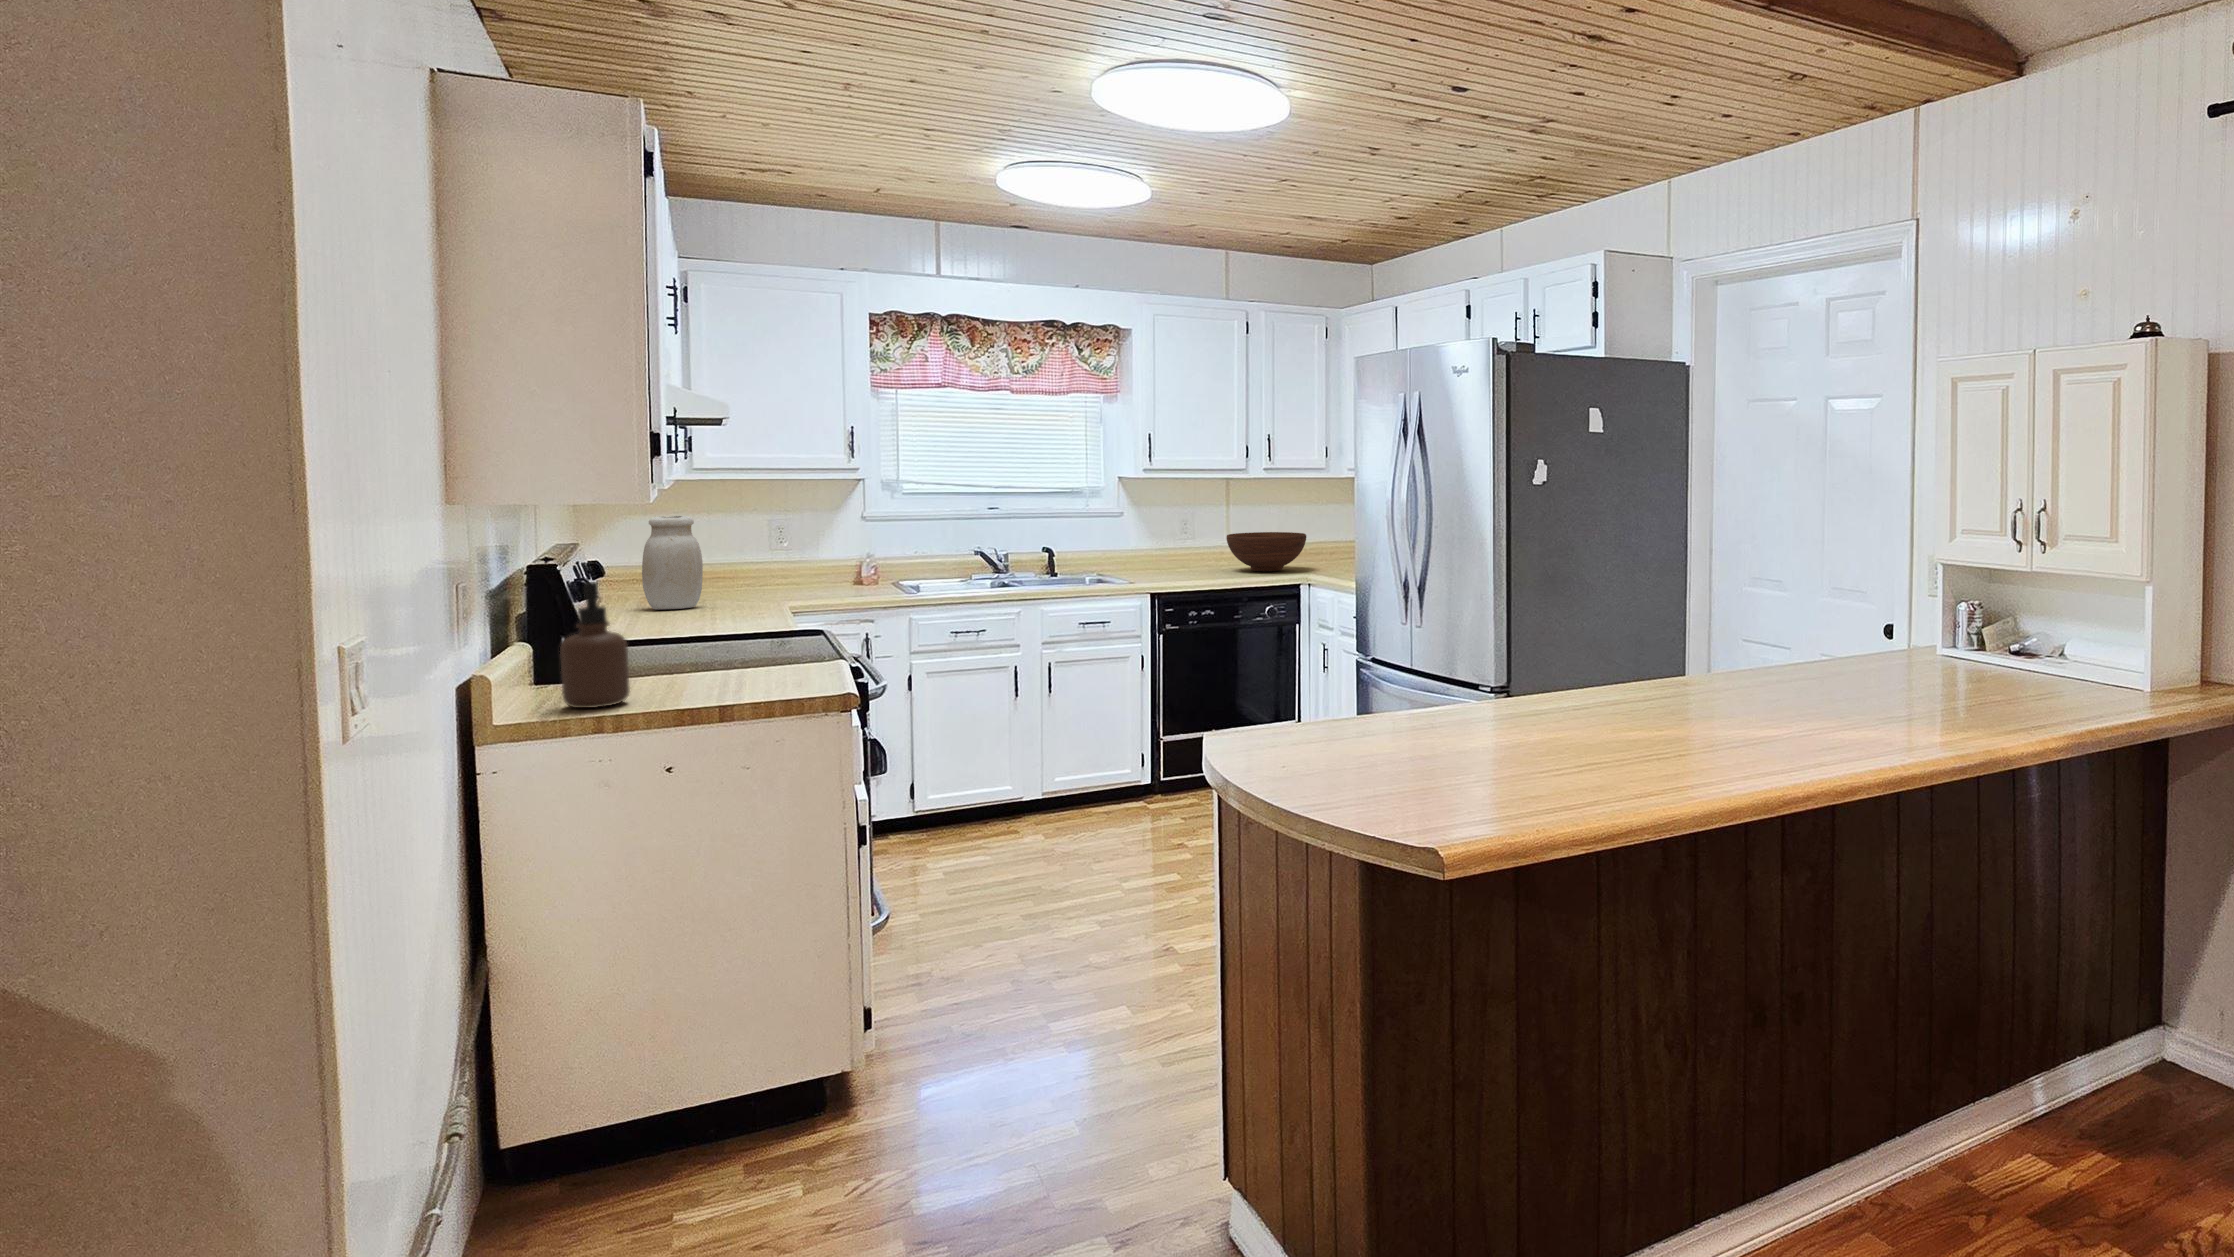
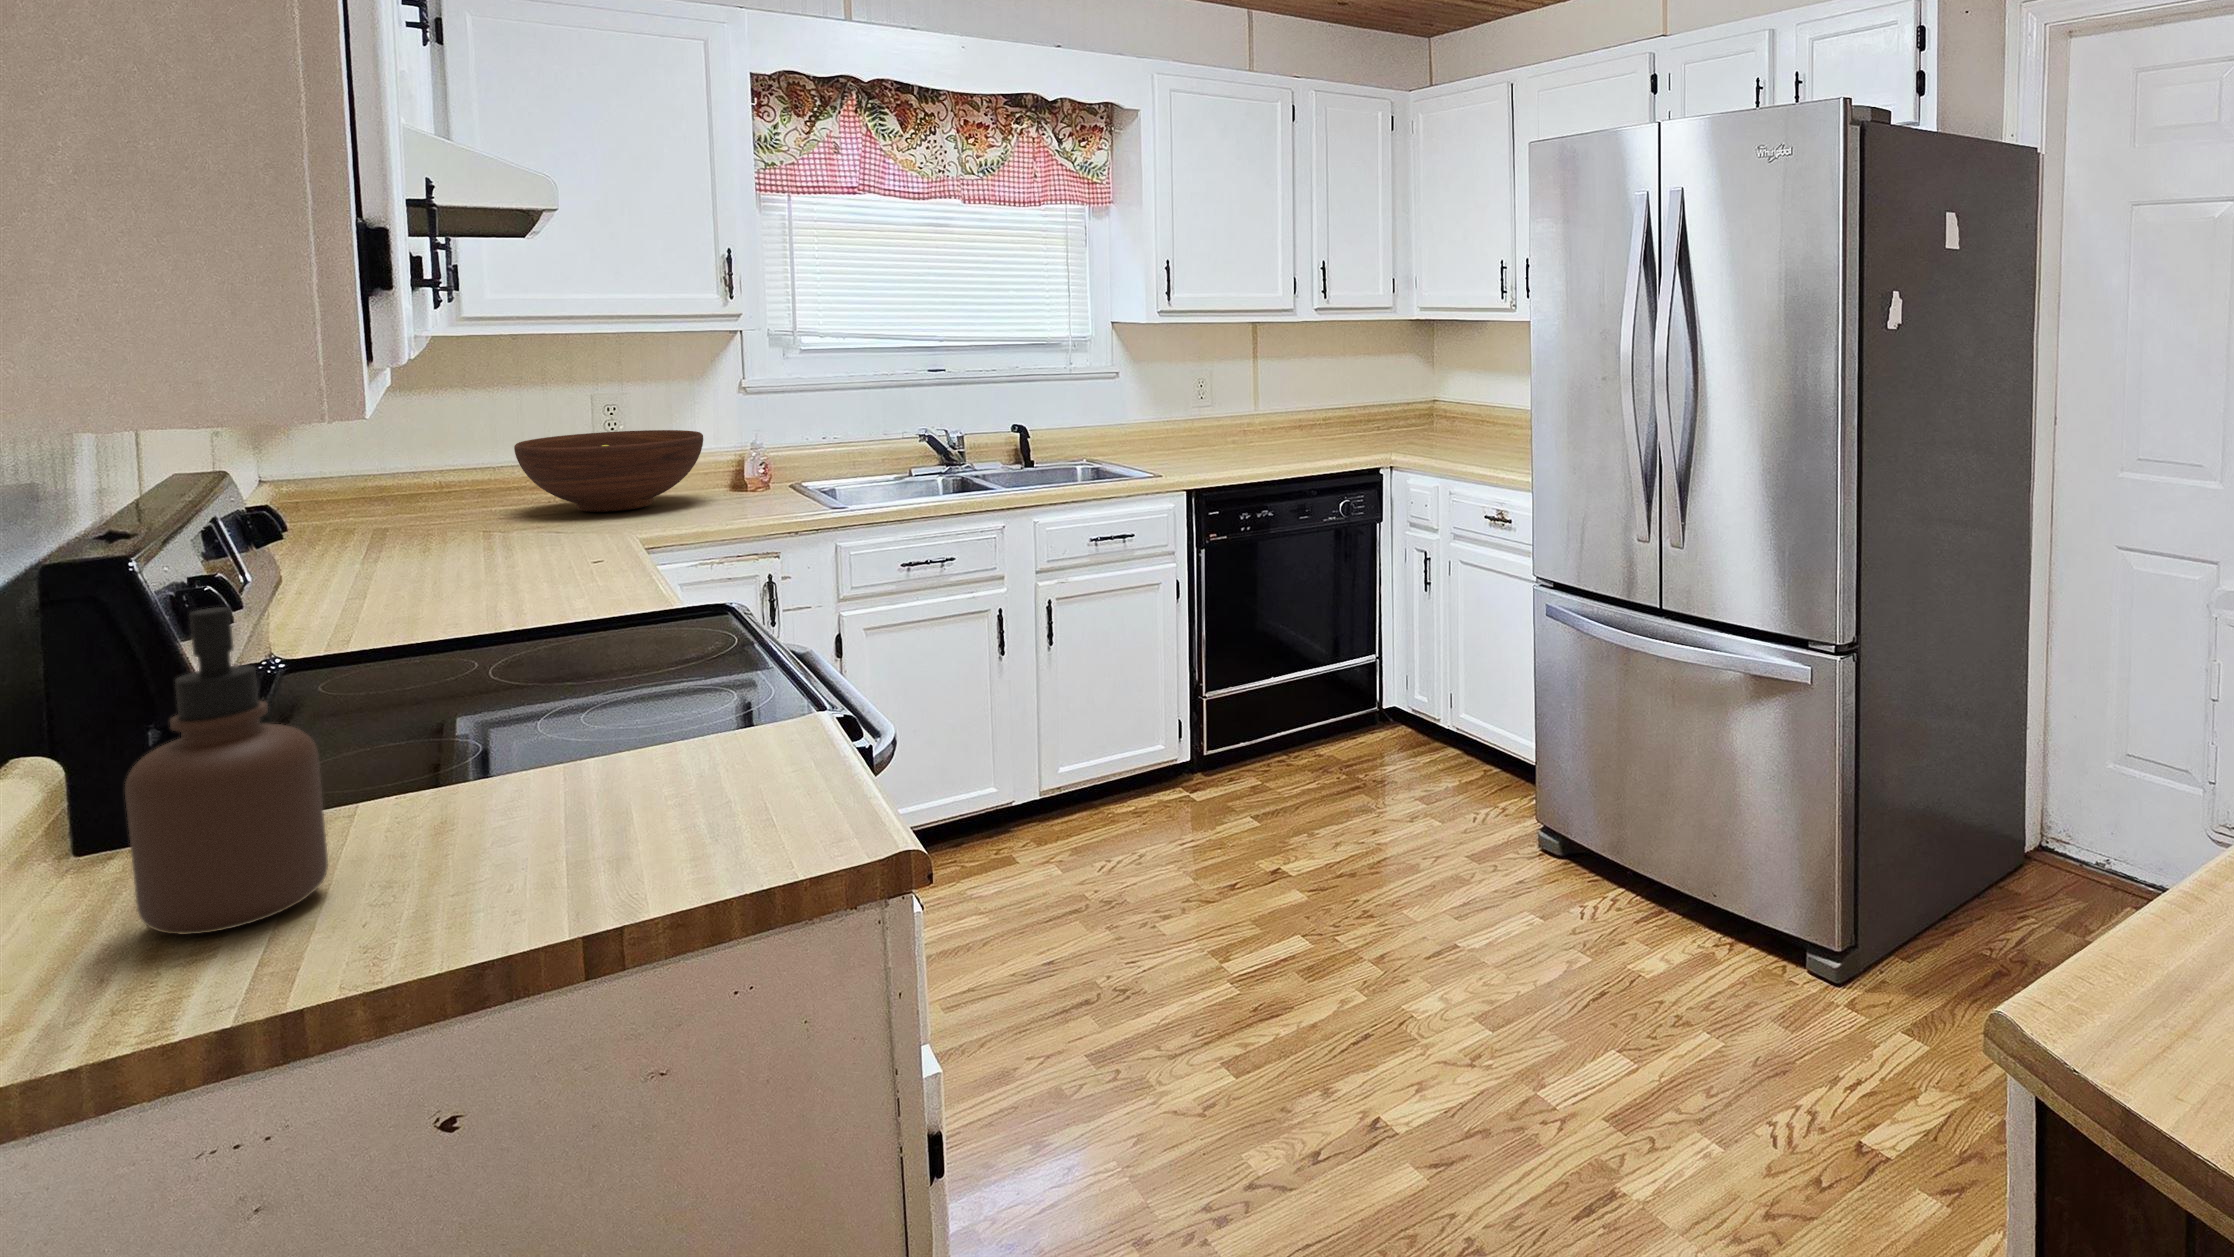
jar: present [642,516,703,610] -> none [374,396,486,558]
fruit bowl: present [1227,532,1306,572] -> present [514,430,703,512]

